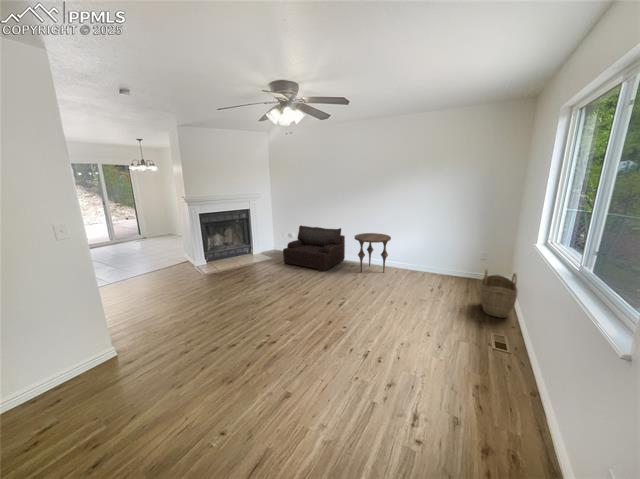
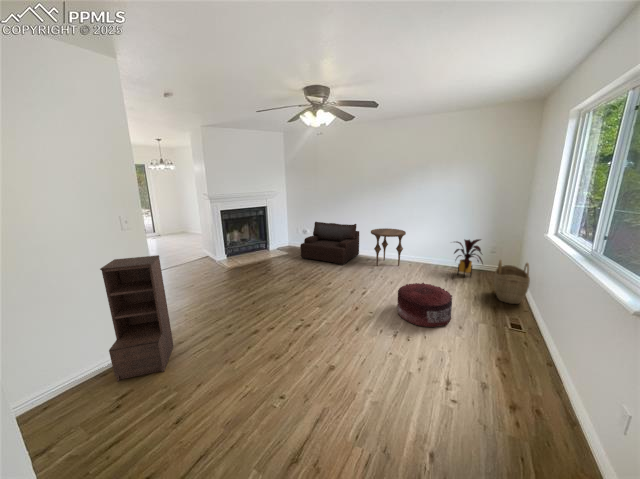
house plant: none [436,245,471,287] -> present [454,239,483,276]
bookshelf: none [20,268,121,411] -> present [100,255,173,381]
pouf: none [372,294,431,345] -> present [397,283,452,327]

